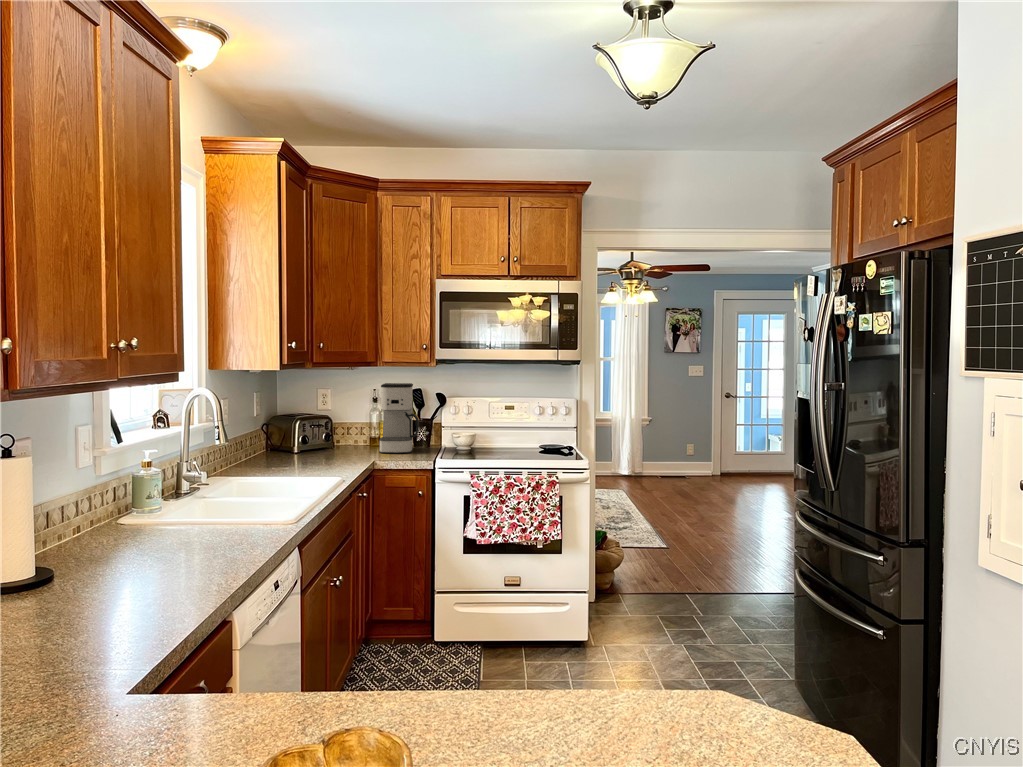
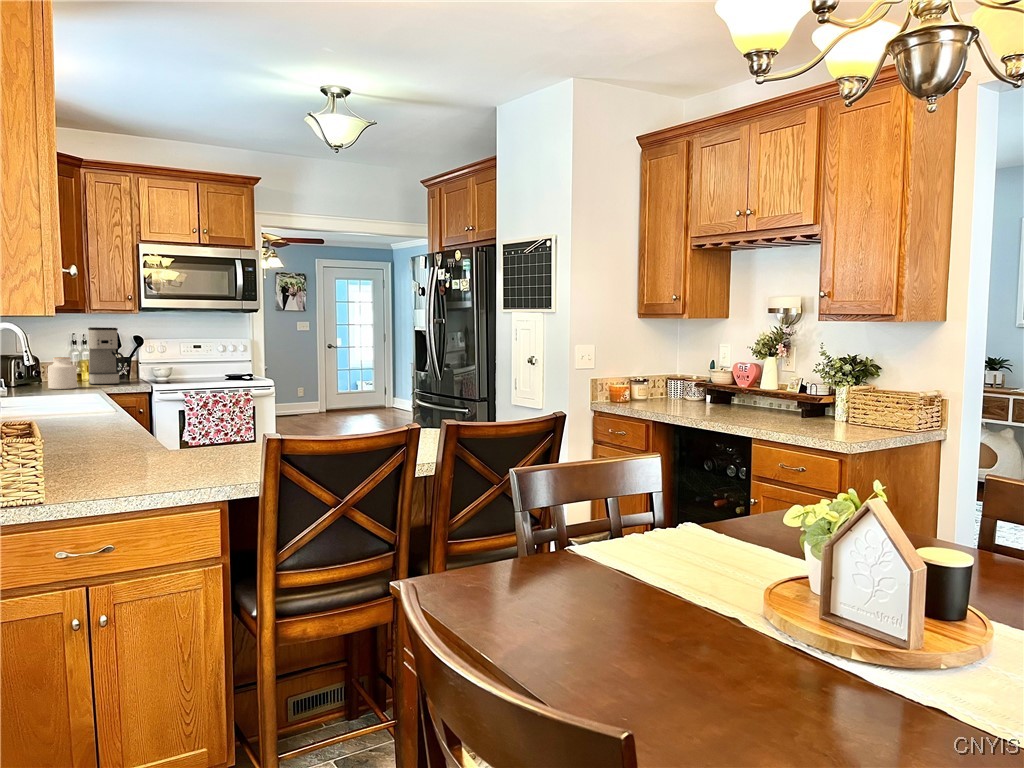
jar: none [325,421,357,460] -> present [48,357,77,389]

